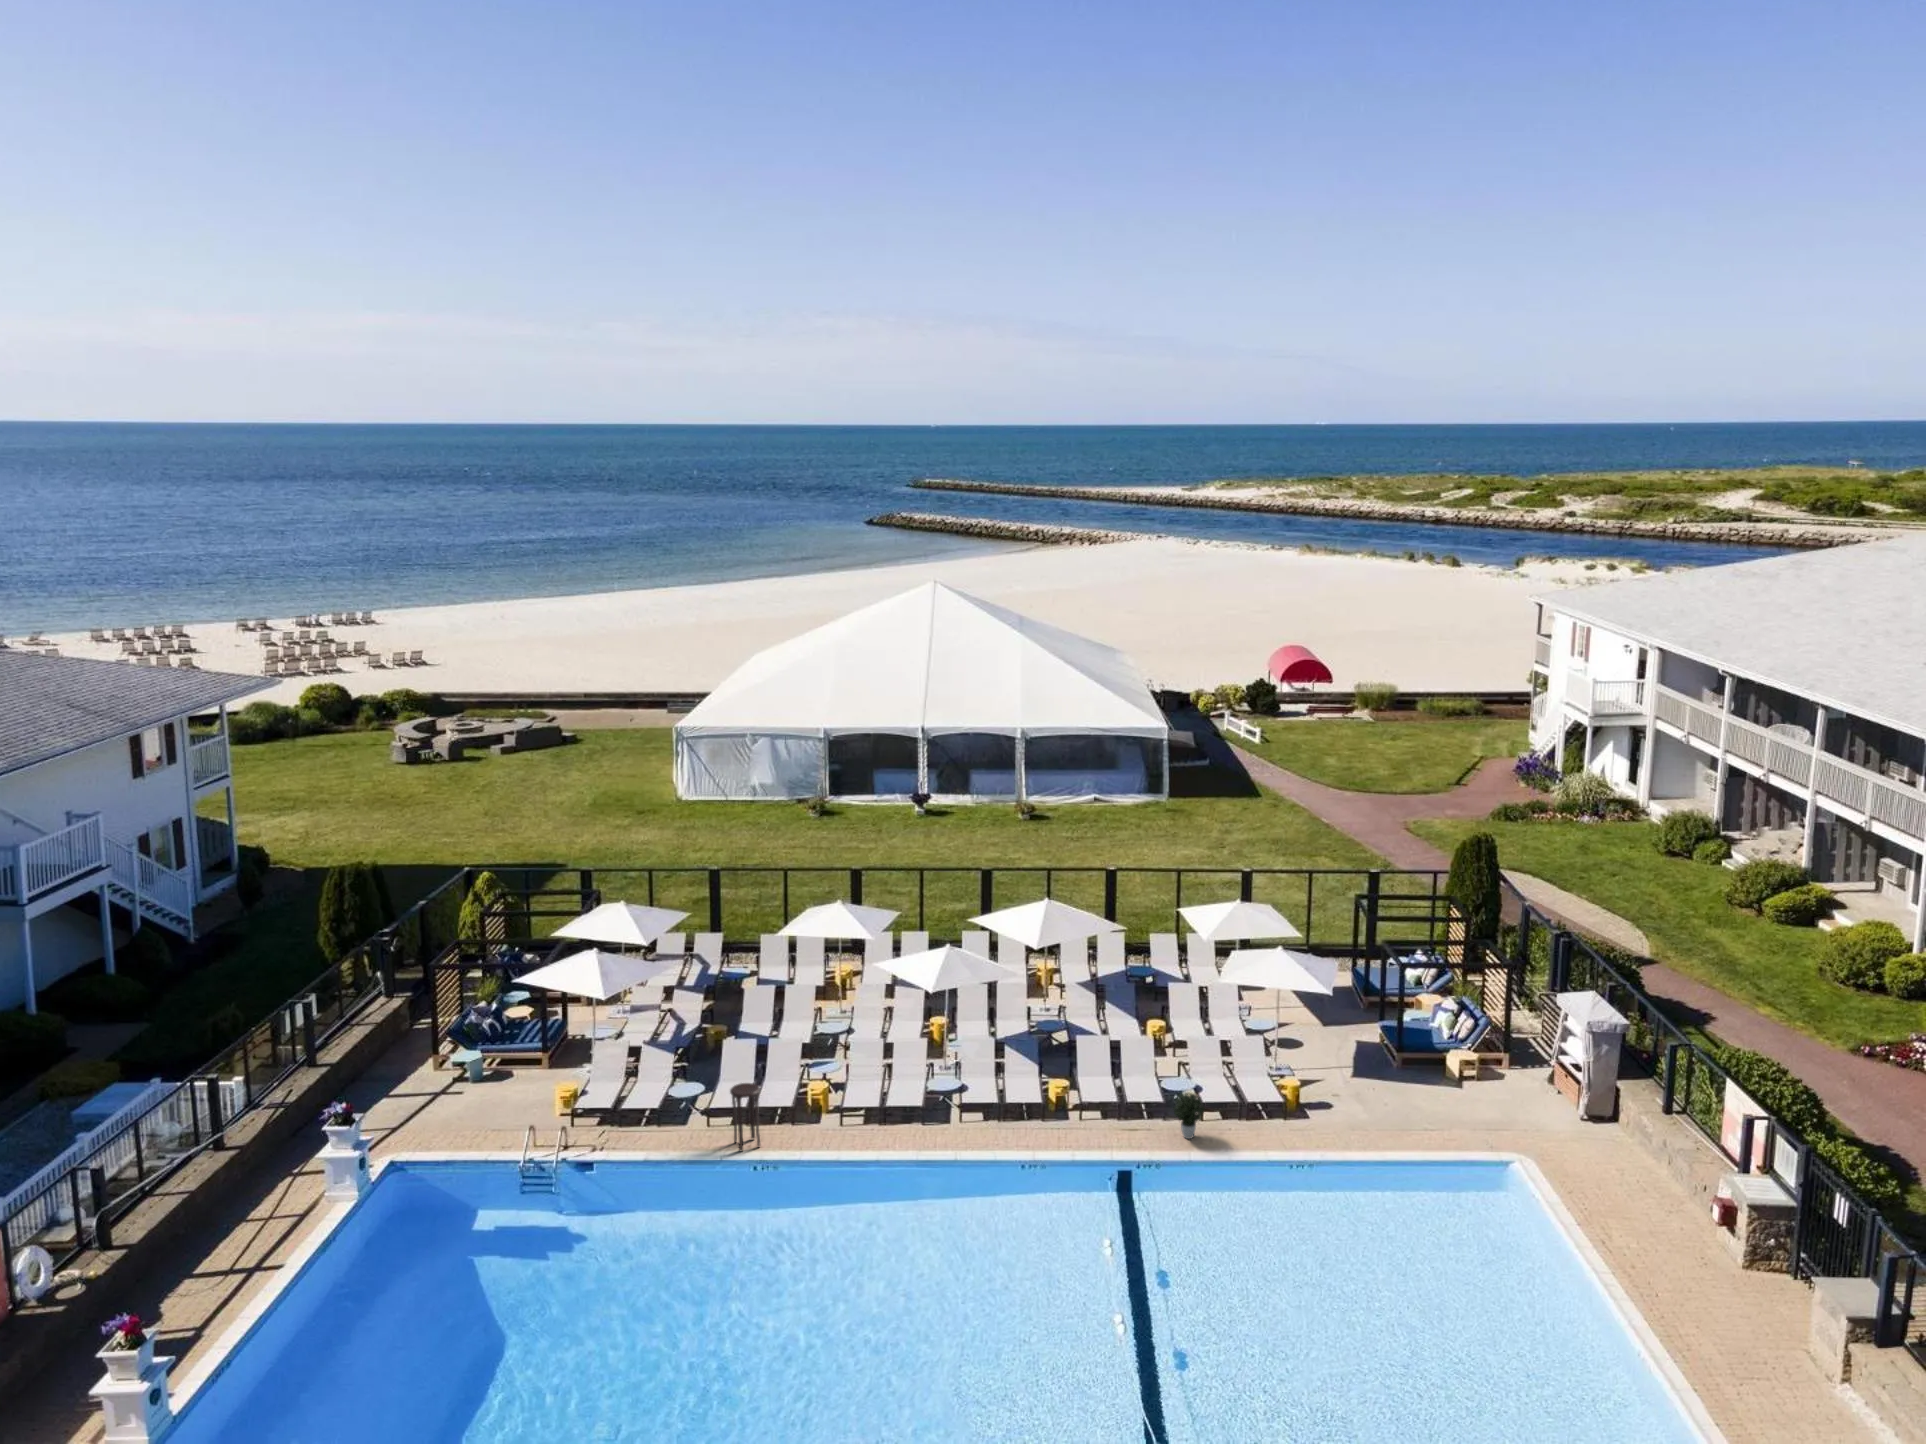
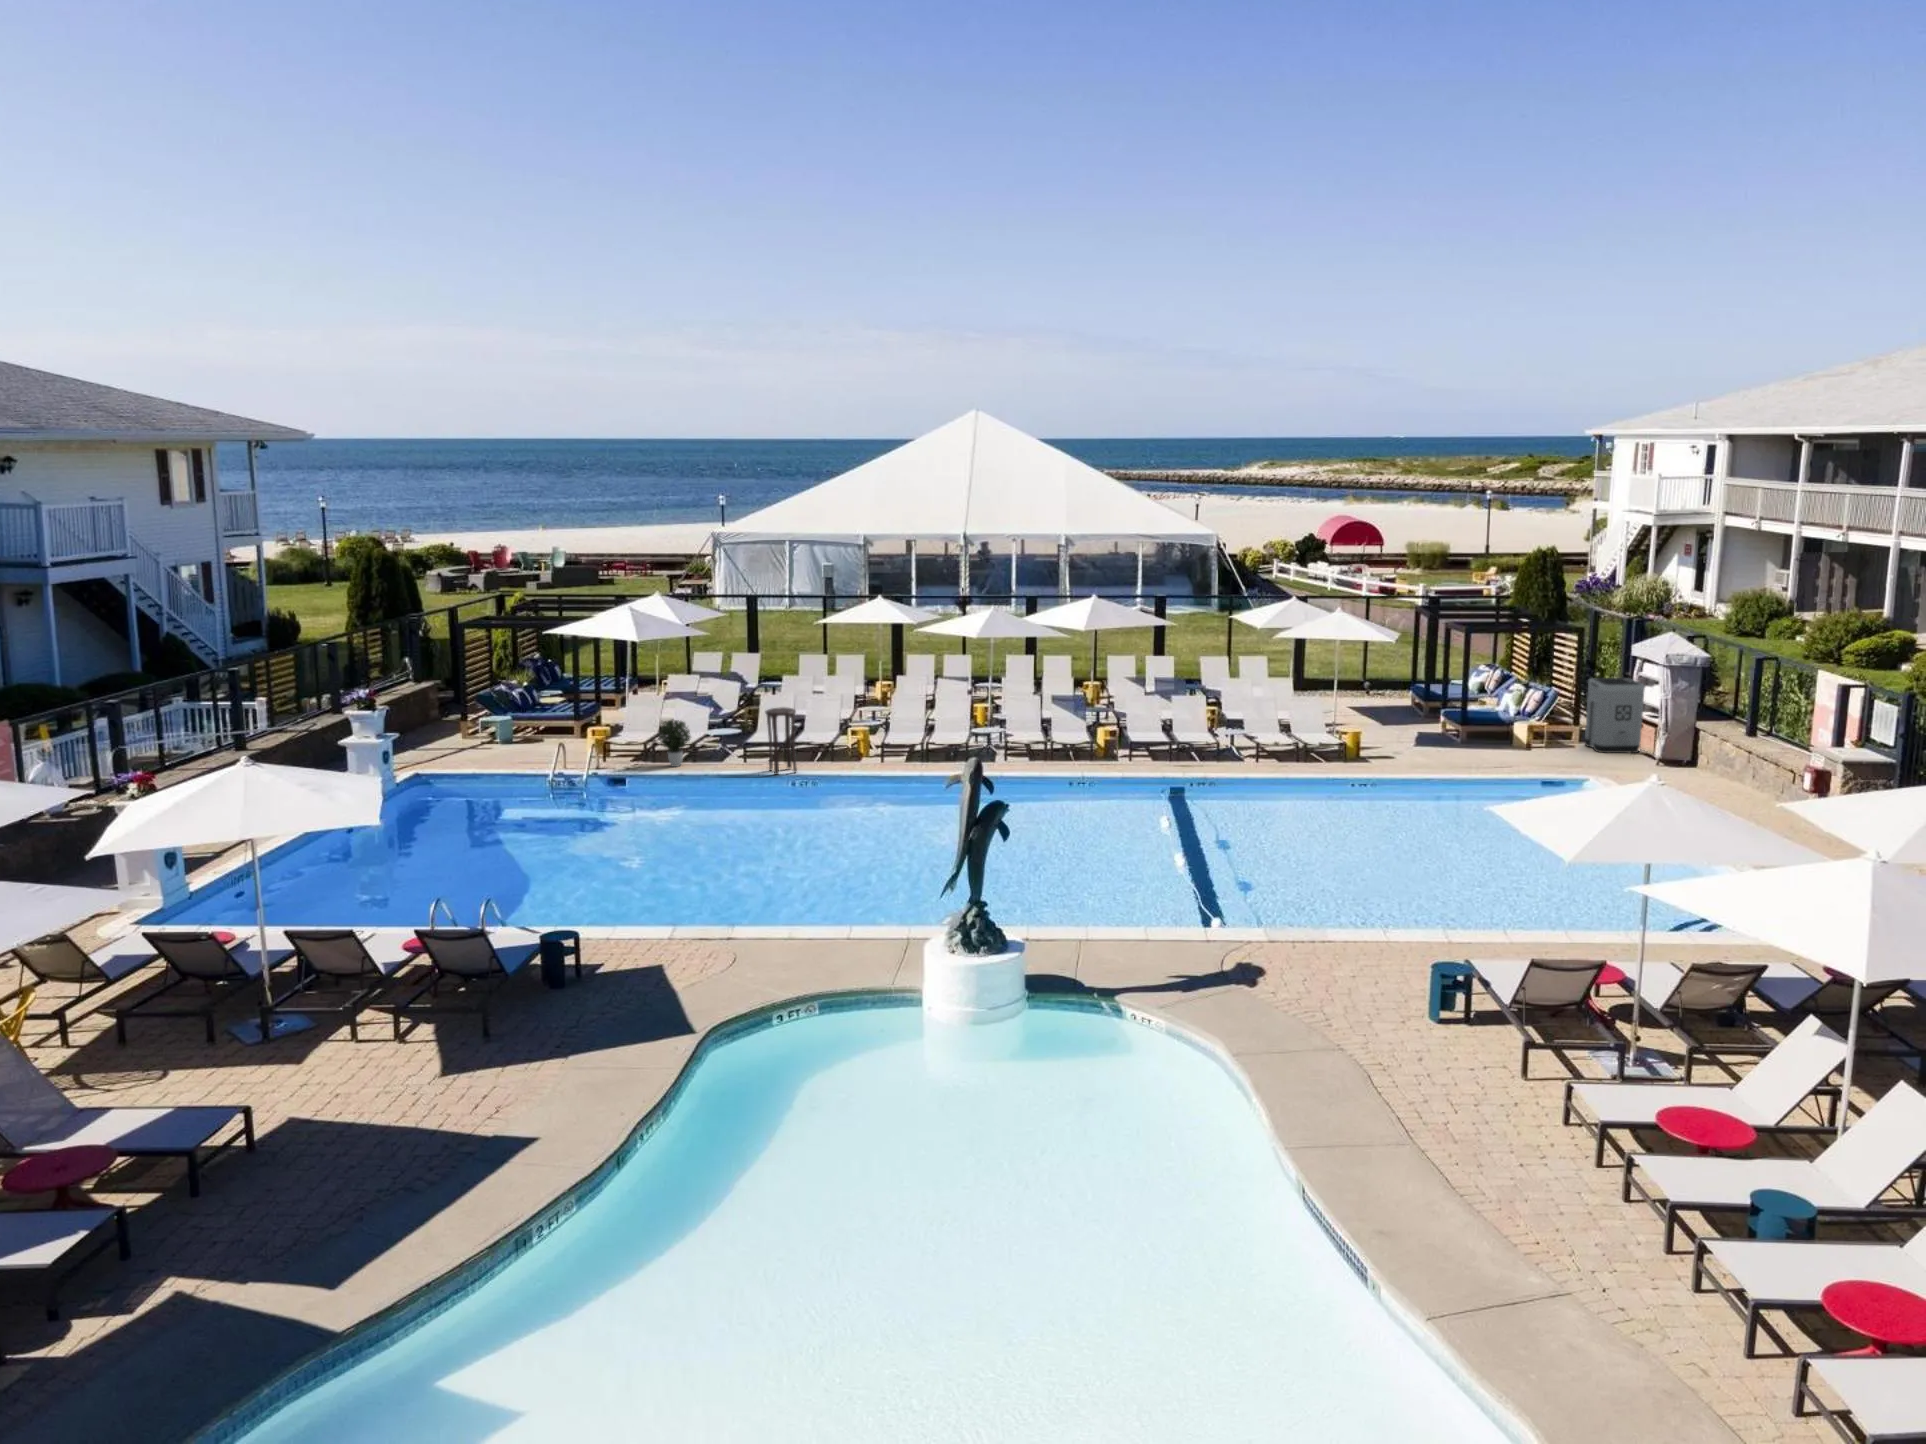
trash can: none [1513,1027,1569,1105] -> present [1584,678,1645,753]
potted plant: present [1173,1093,1205,1139] -> present [657,720,690,767]

